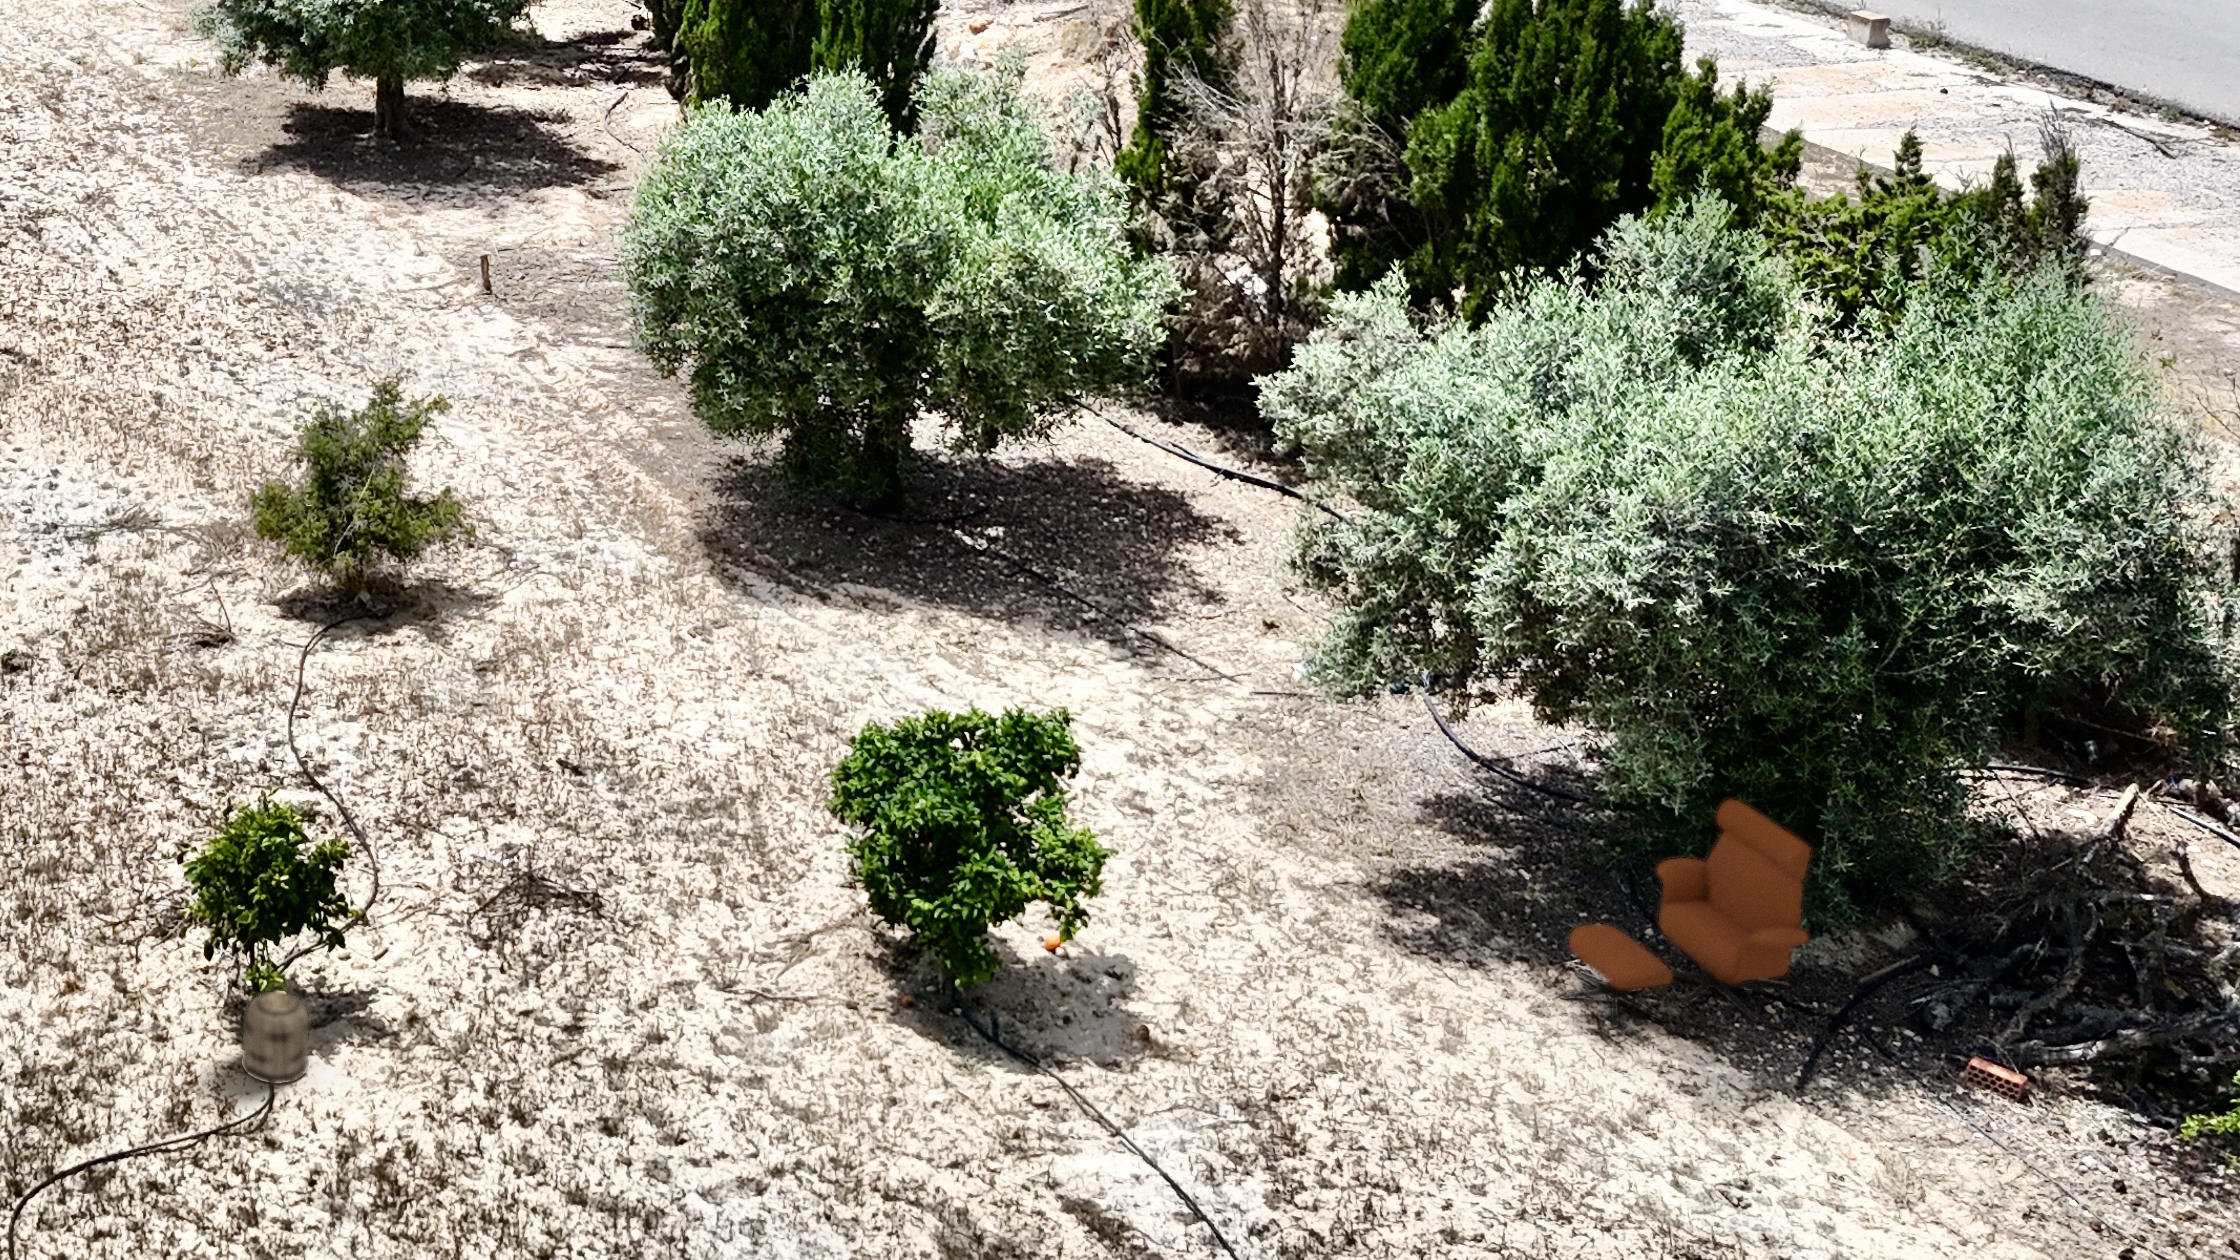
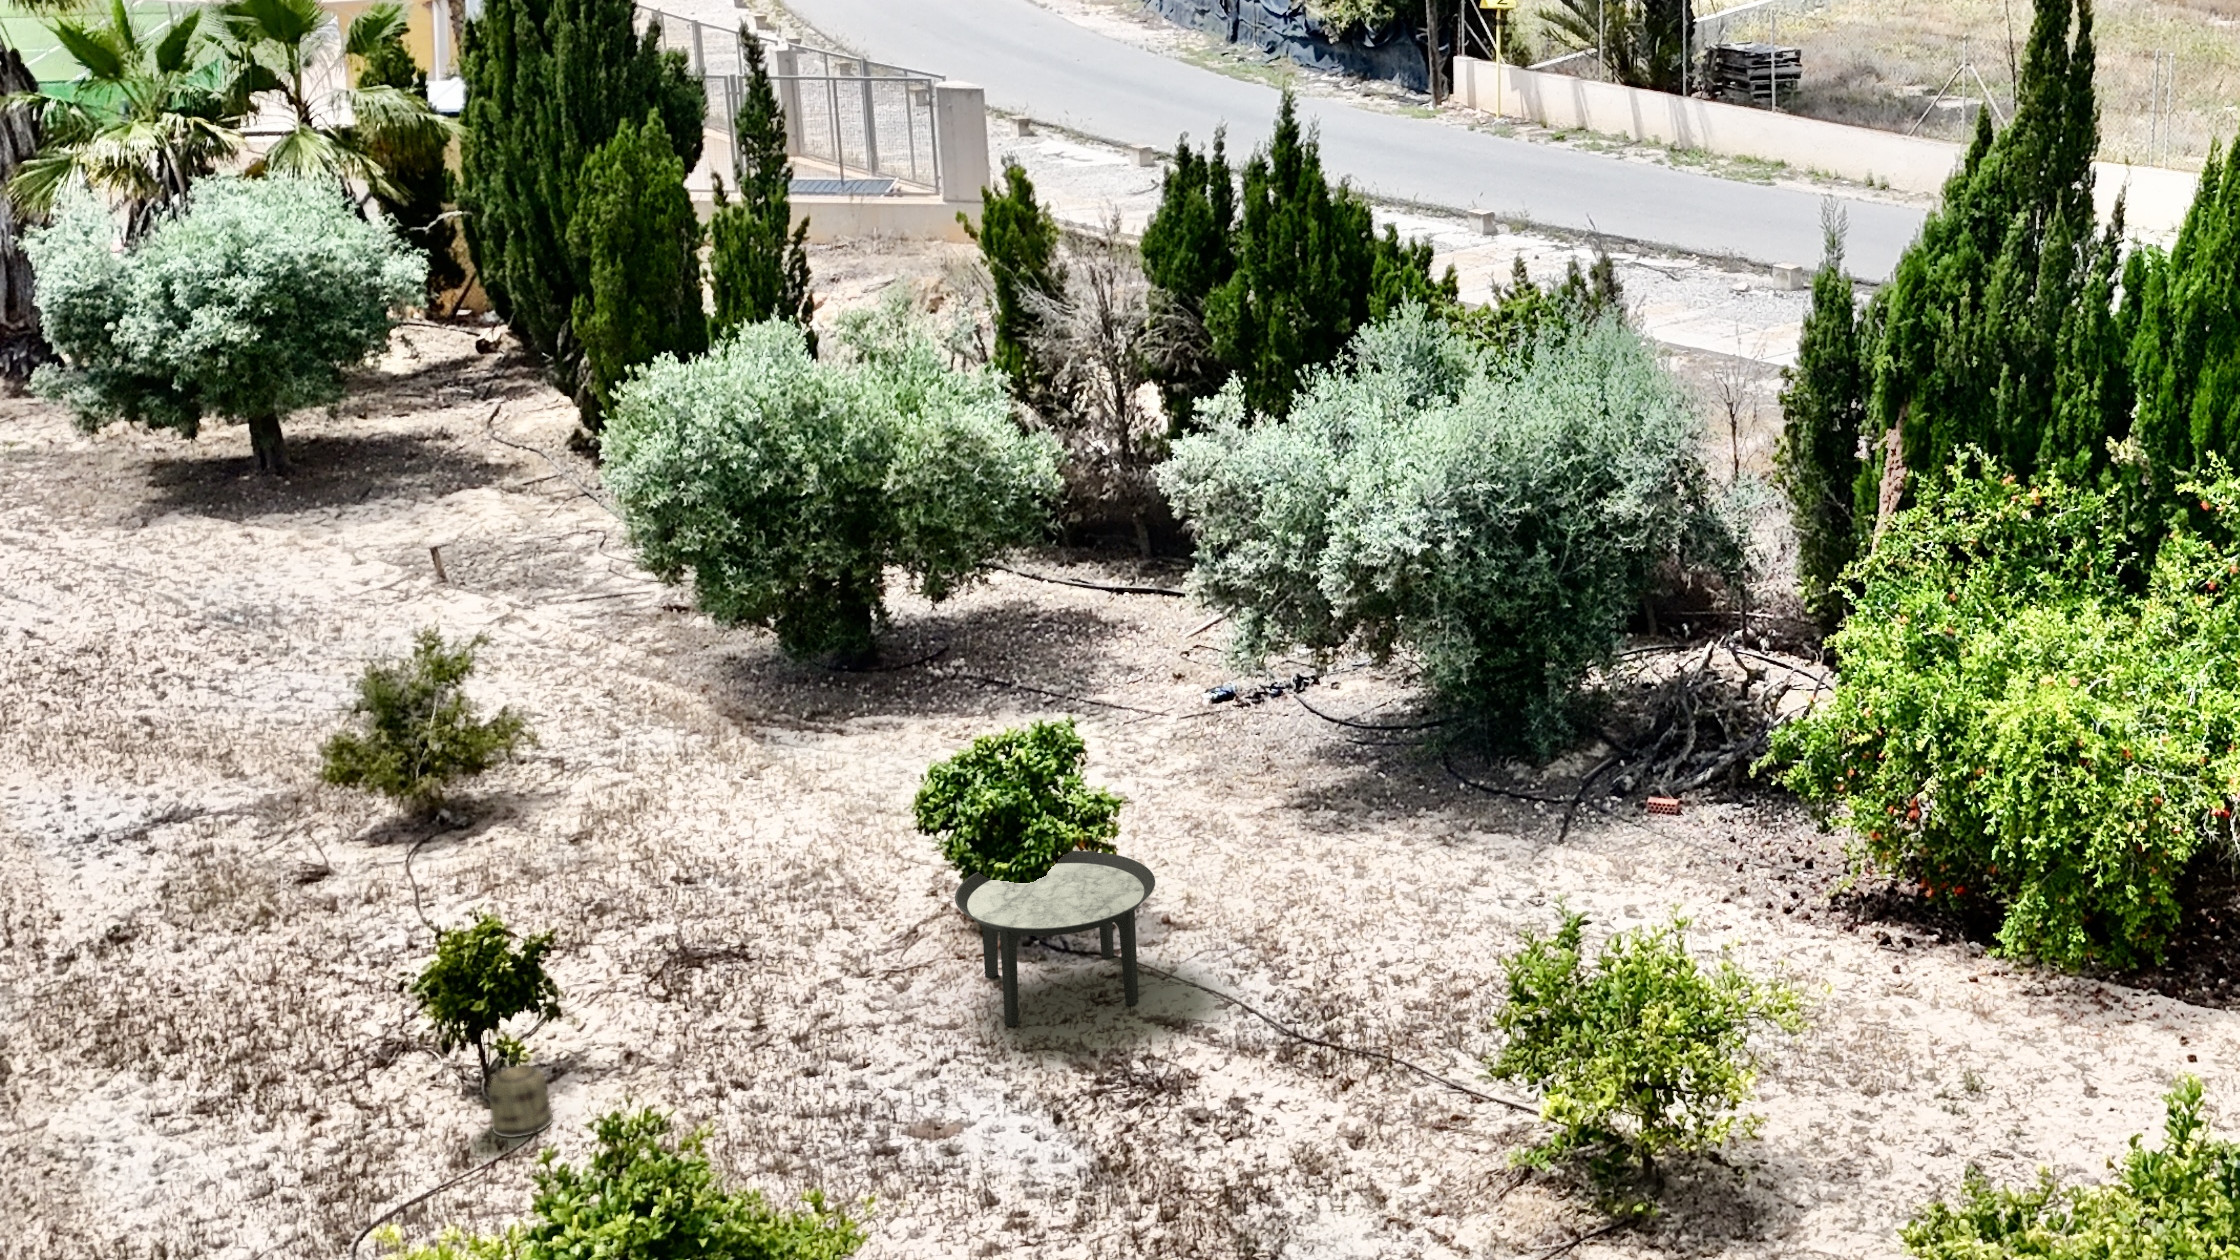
lounge chair: present [1560,800,1810,1027] -> none [1415,677,1546,833]
round table: none [840,897,1120,1173] -> present [955,851,1155,1027]

